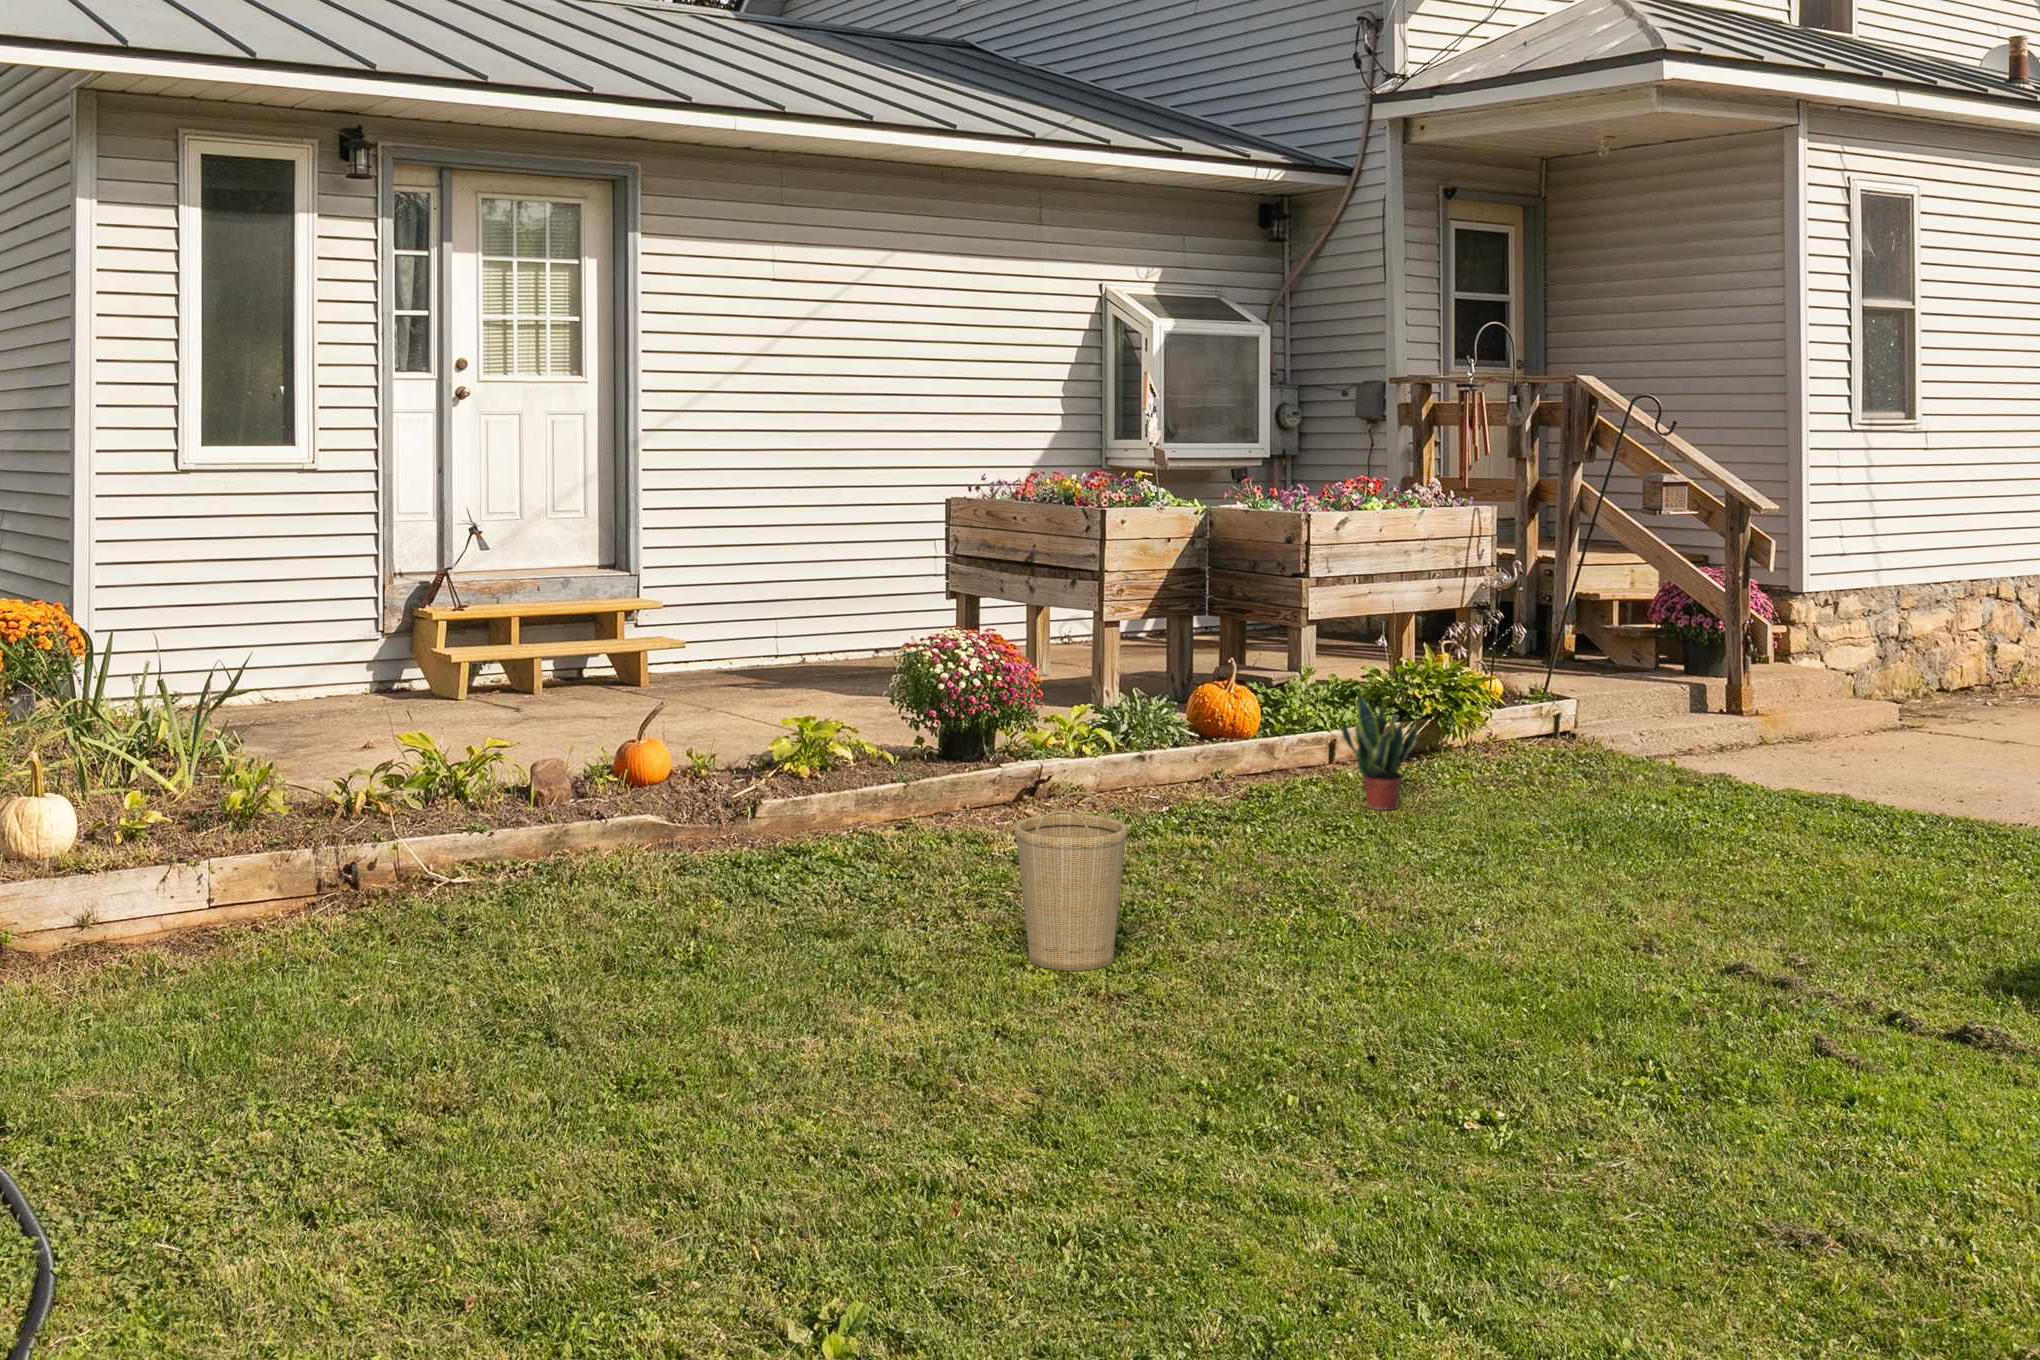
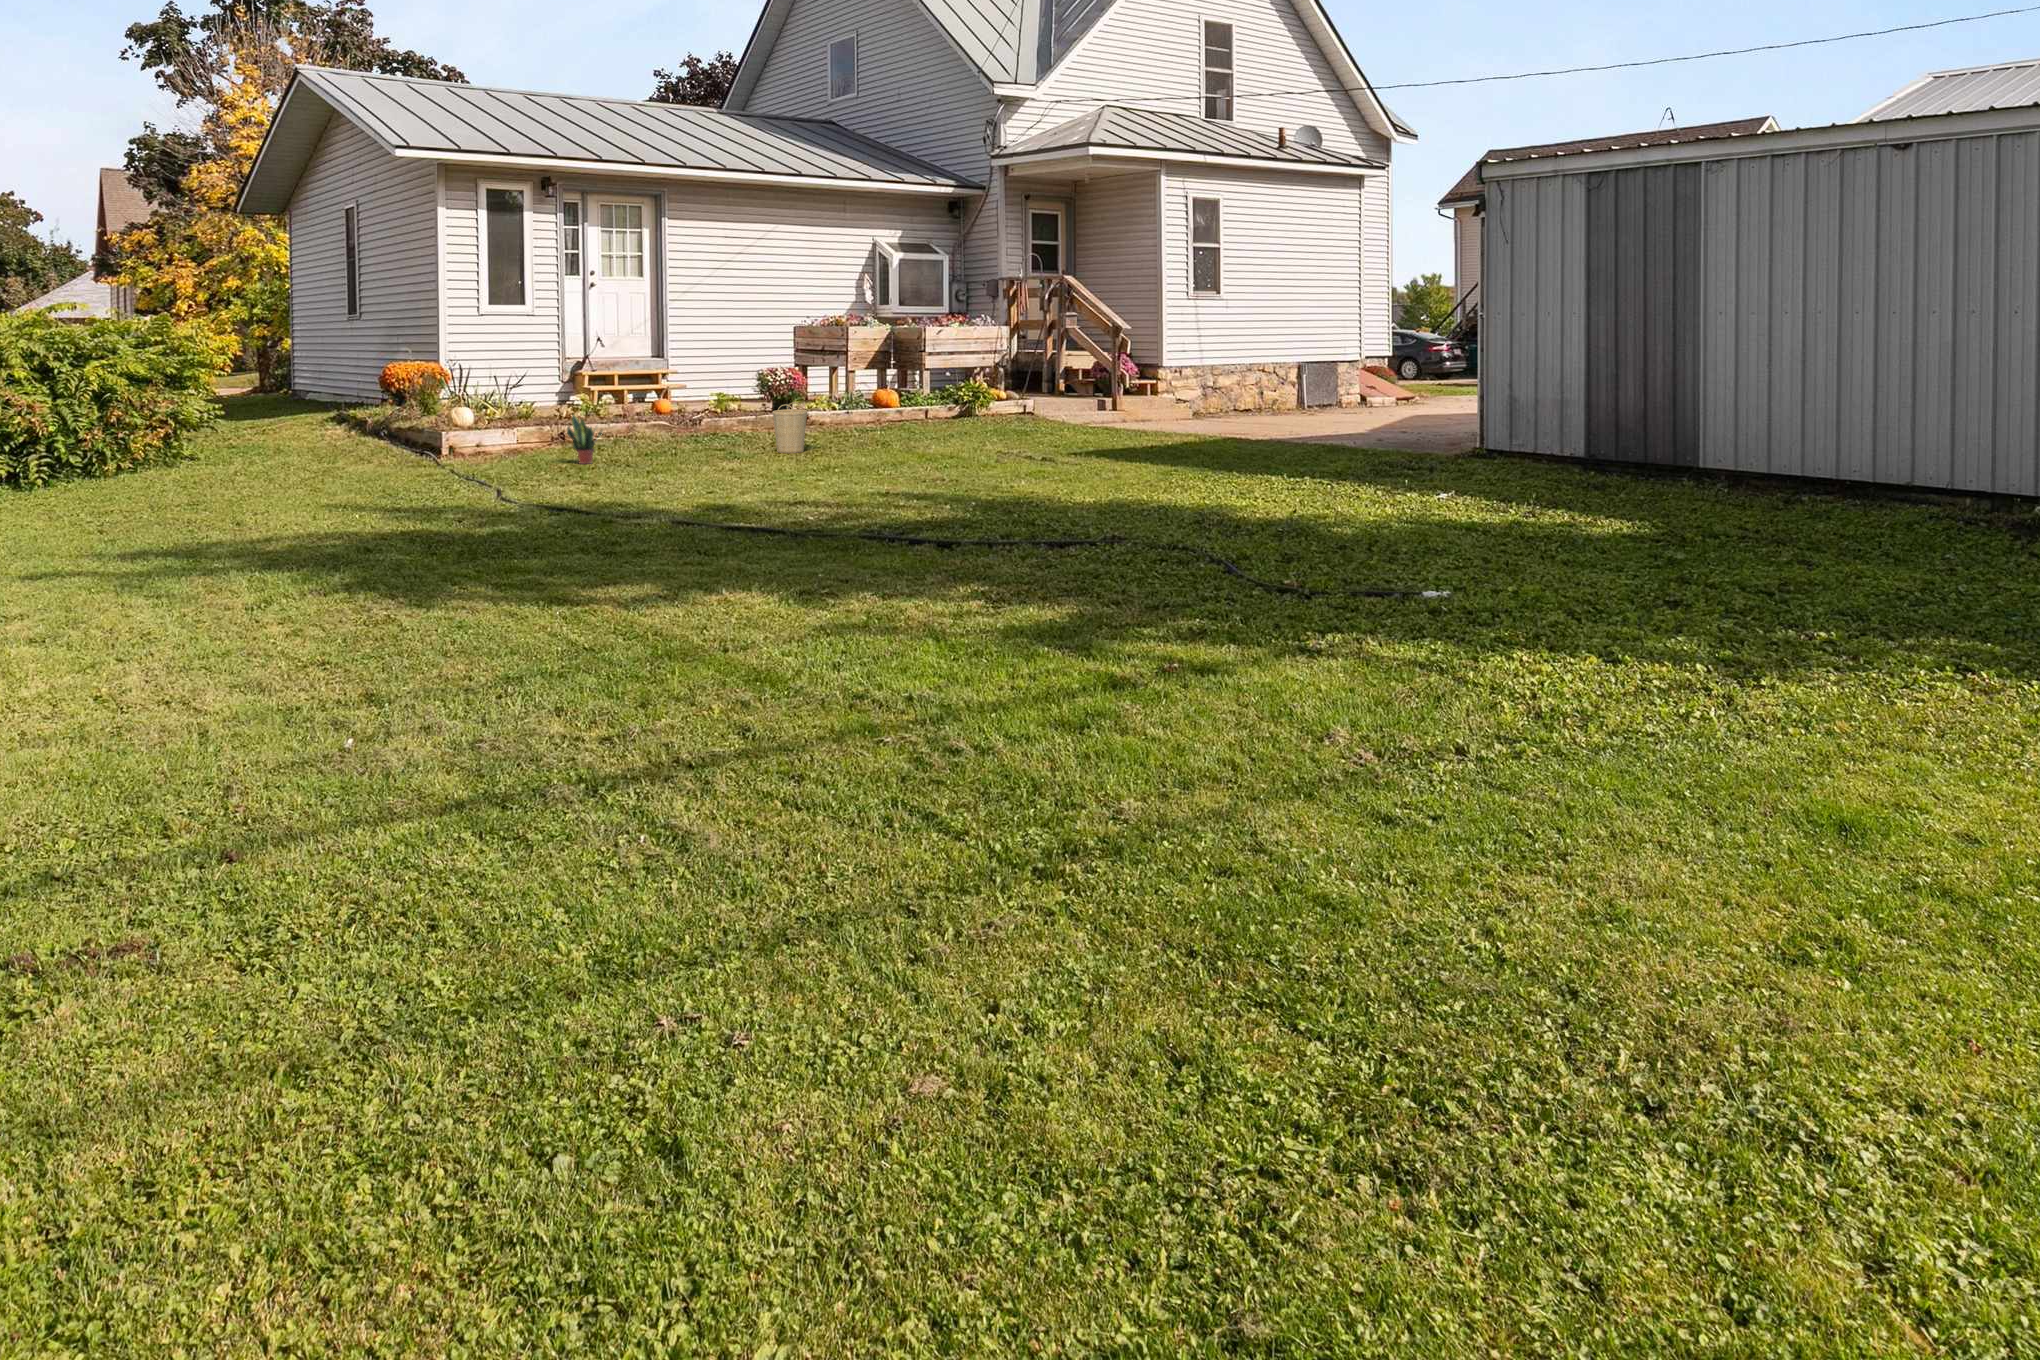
potted plant: present [1342,694,1417,810] -> present [567,415,603,464]

